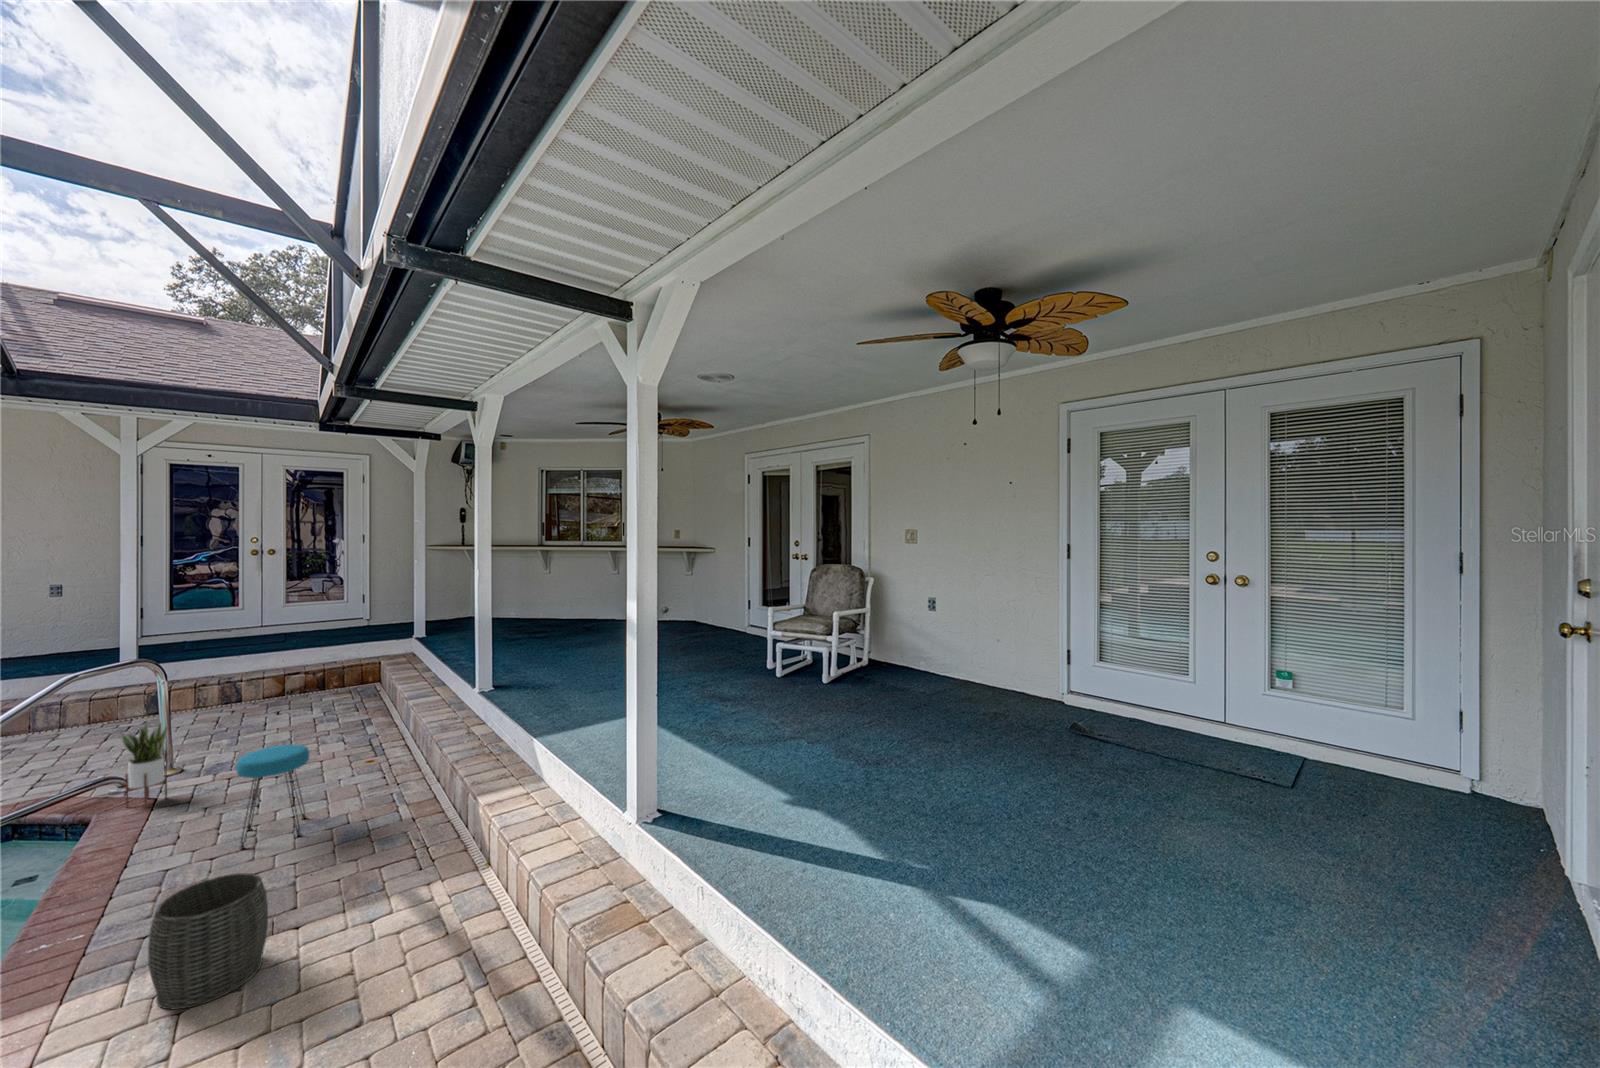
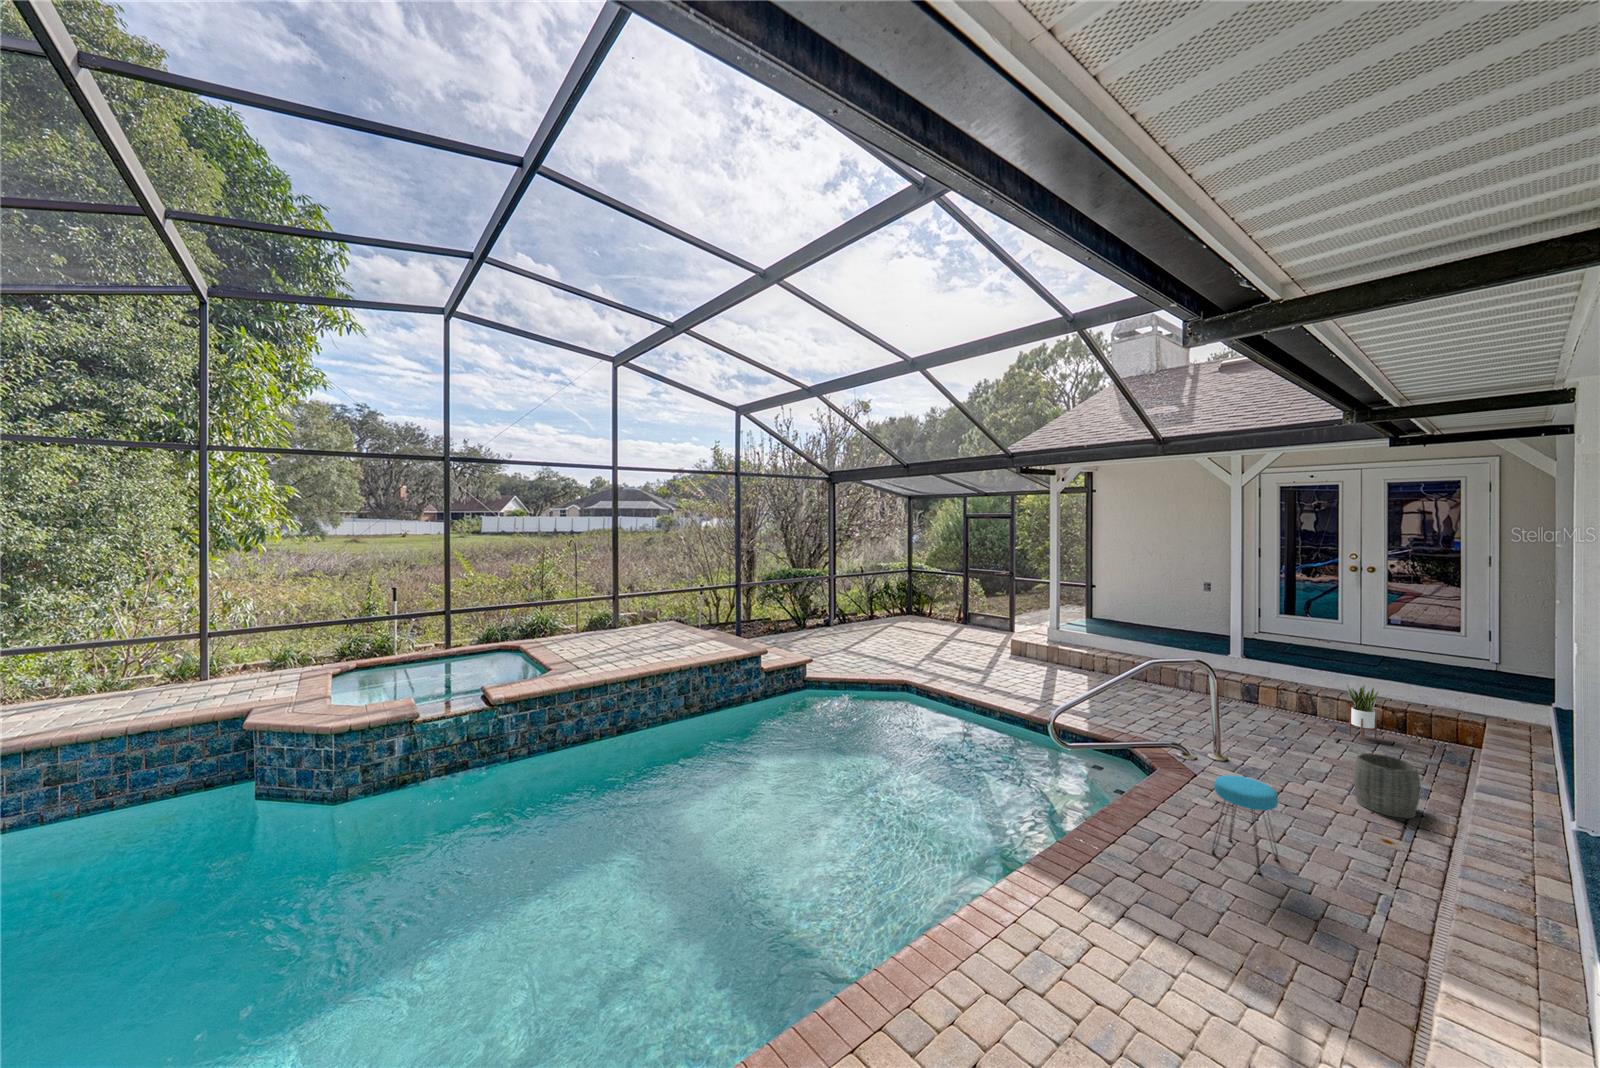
potted plant: present [119,721,168,807] -> present [1346,682,1378,741]
woven basket: present [148,873,268,1009] -> present [1353,753,1421,818]

